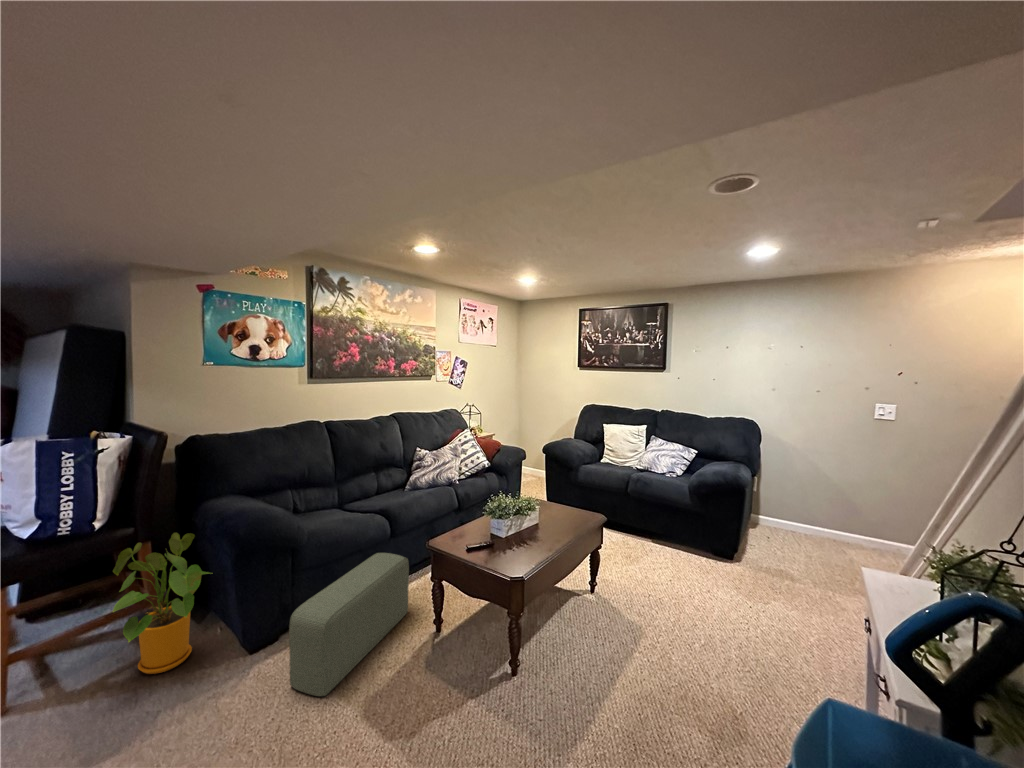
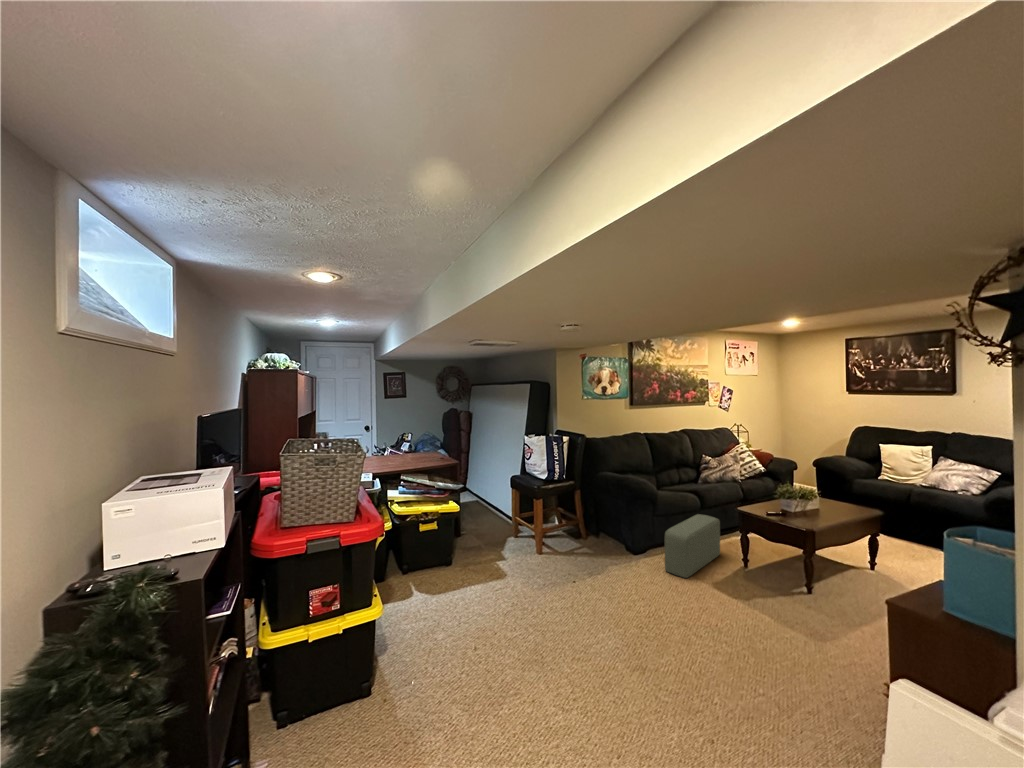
house plant: present [113,533,209,674] -> none [569,488,615,553]

